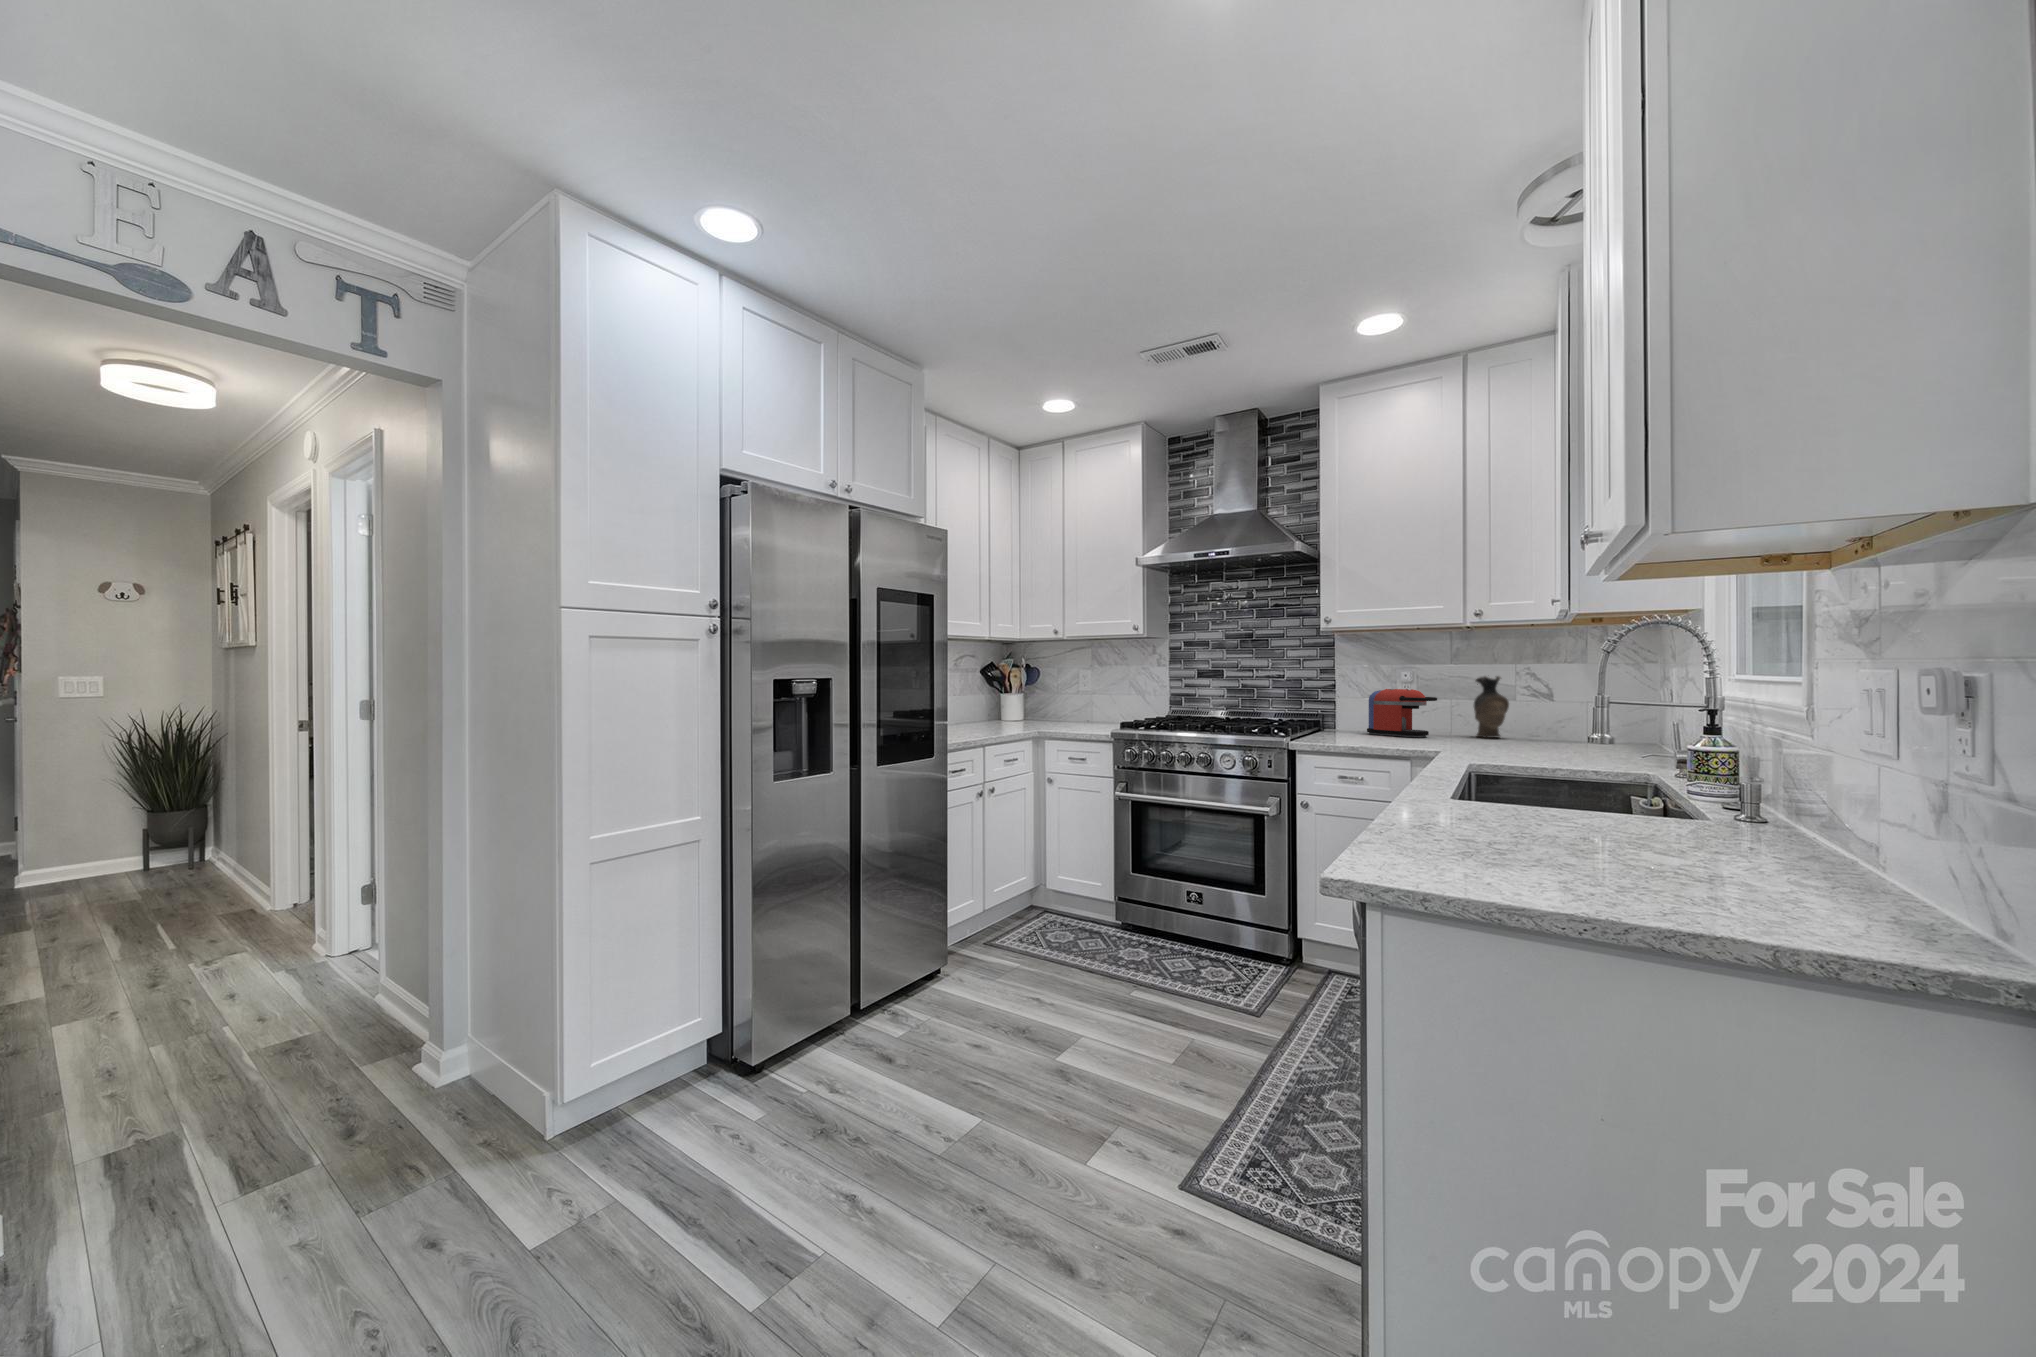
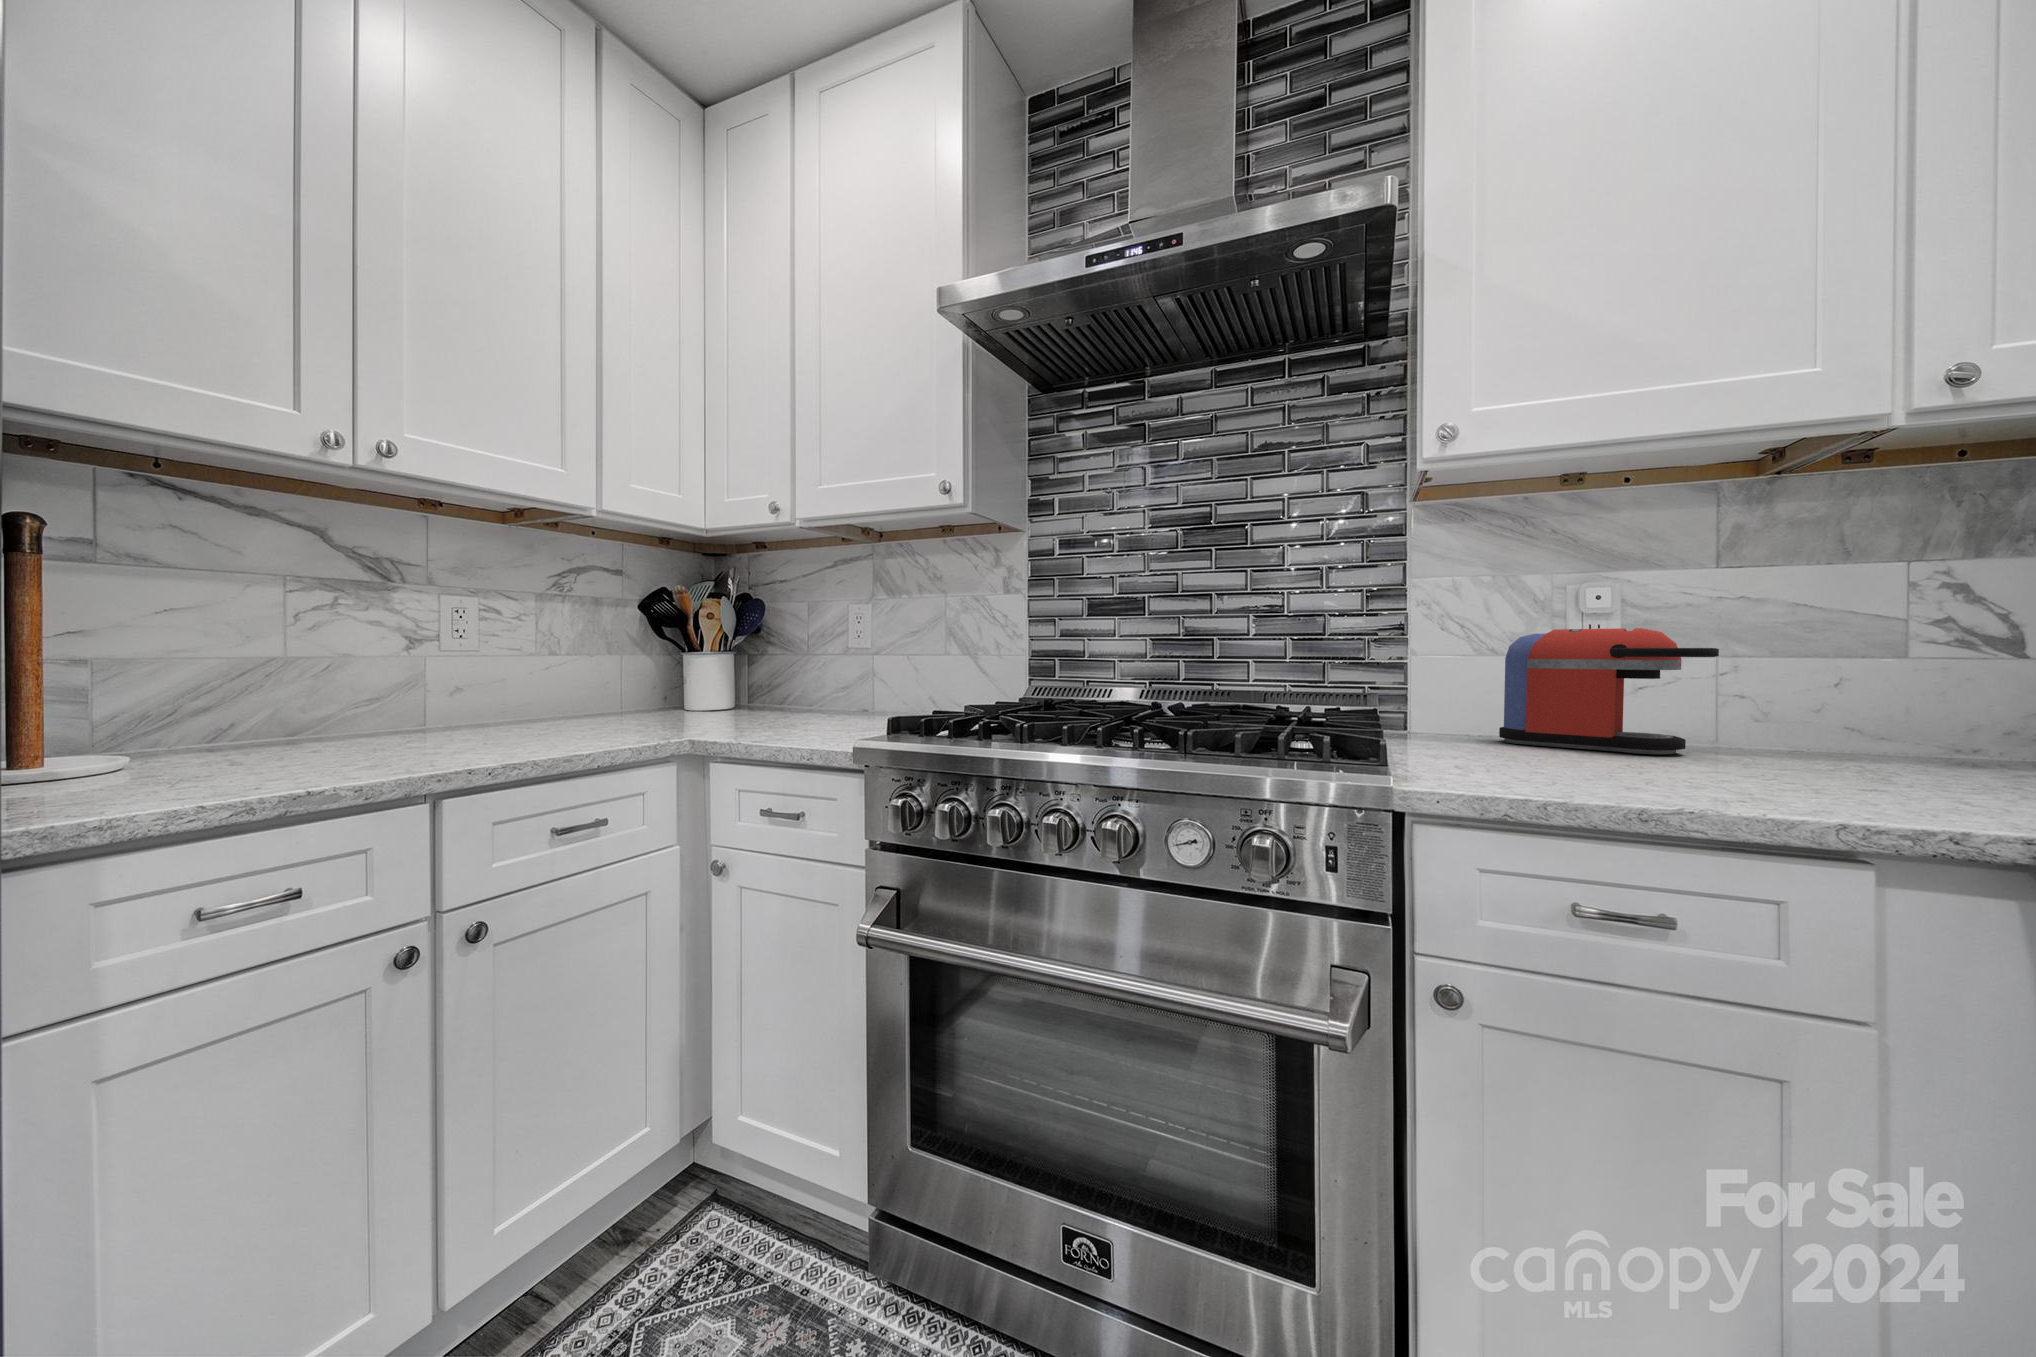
ceramic pitcher: present [1474,676,1509,738] -> none [1765,578,1886,753]

